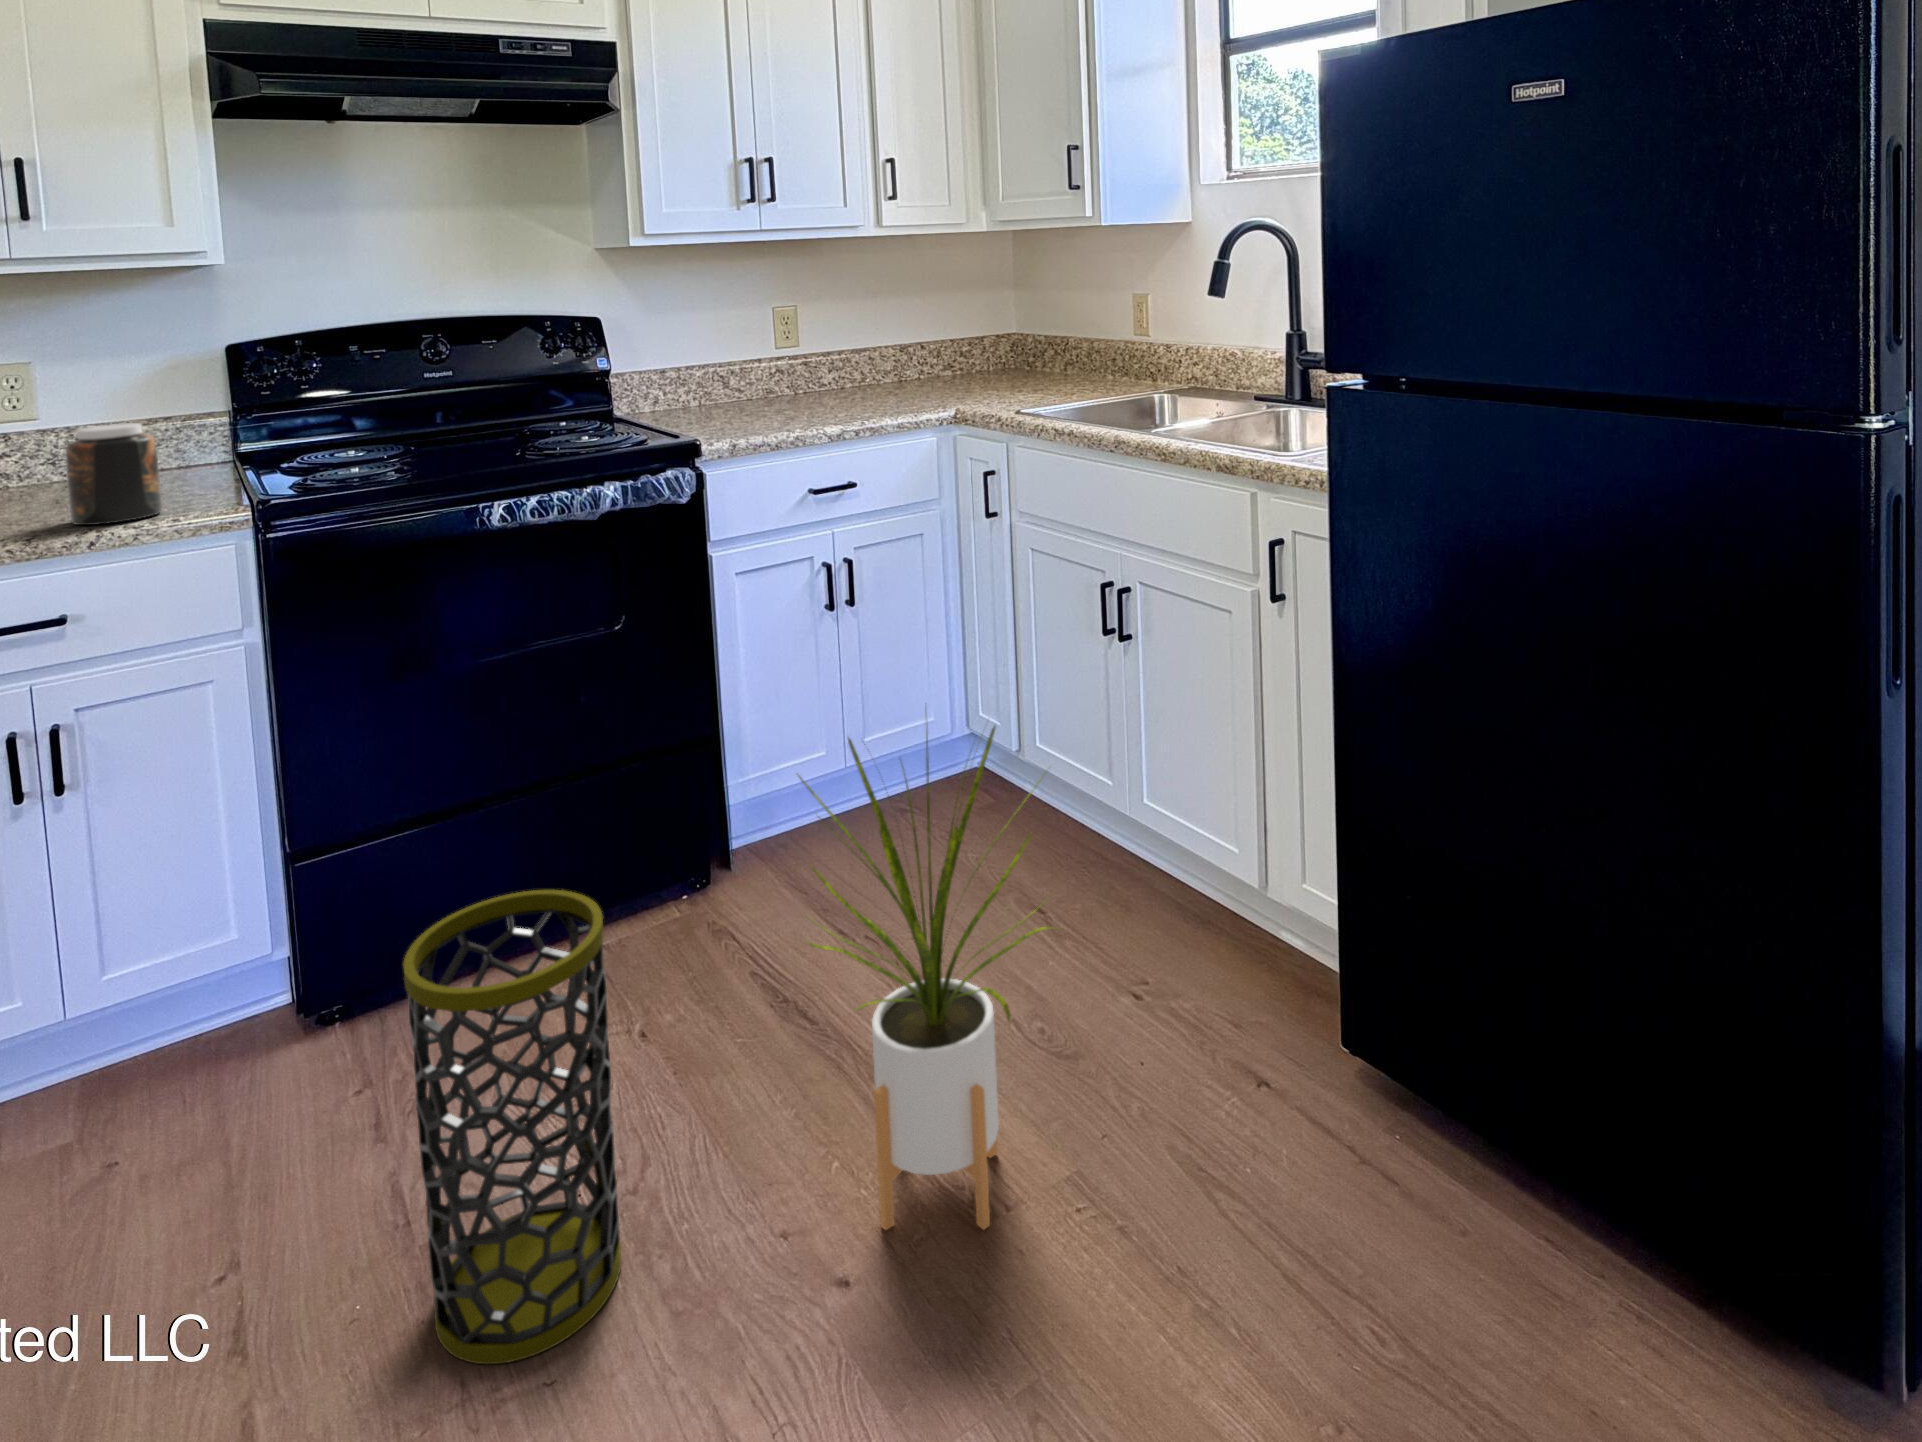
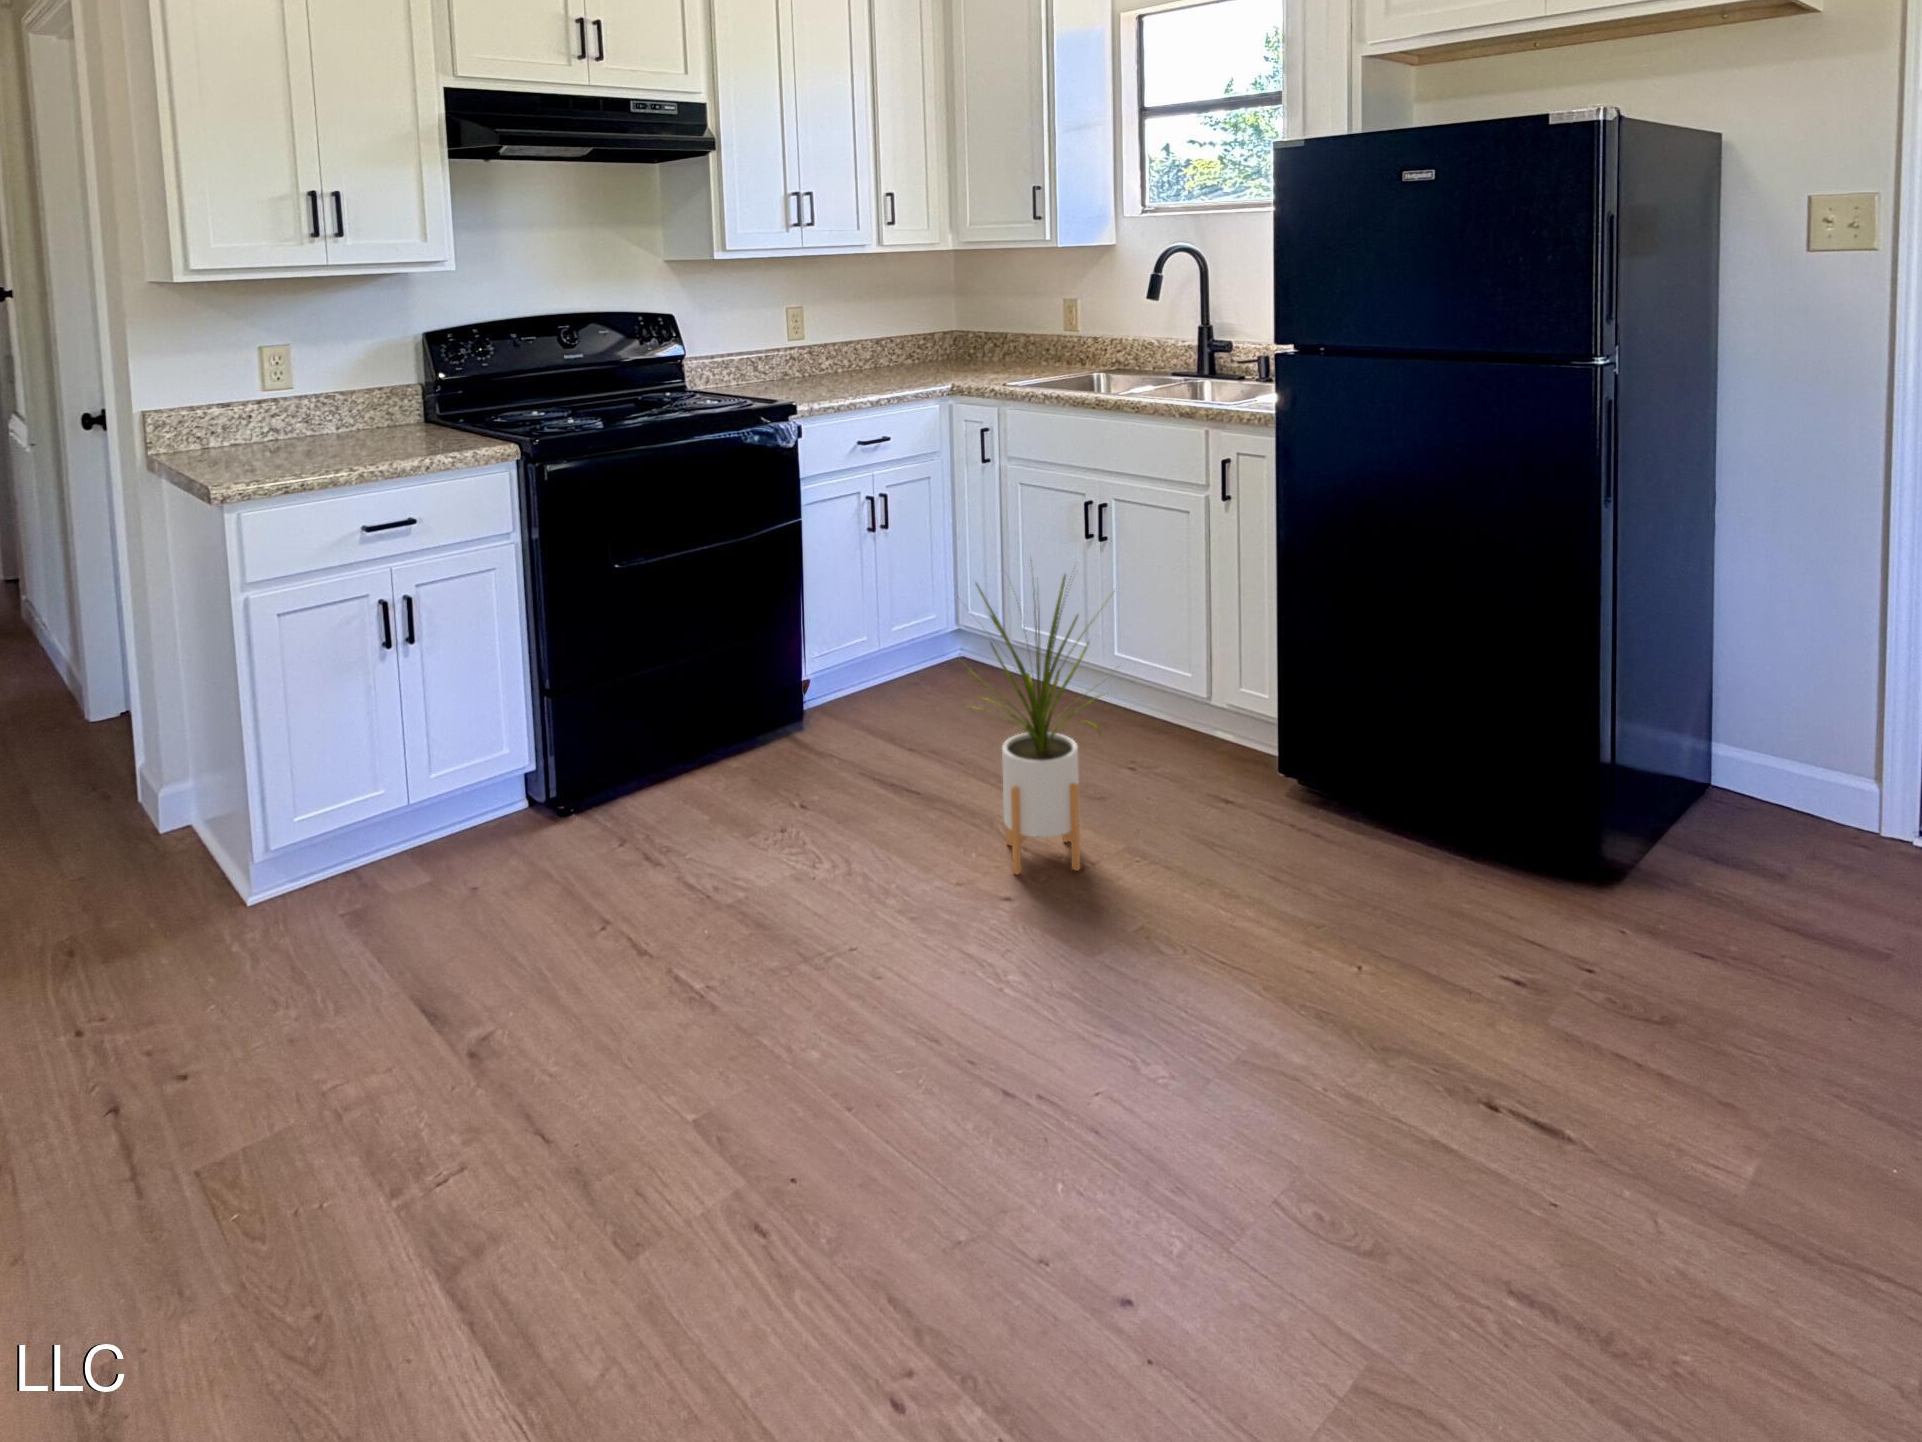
jar: present [66,423,162,525] -> none [396,386,455,456]
trash can: present [403,890,621,1364] -> none [744,672,863,939]

